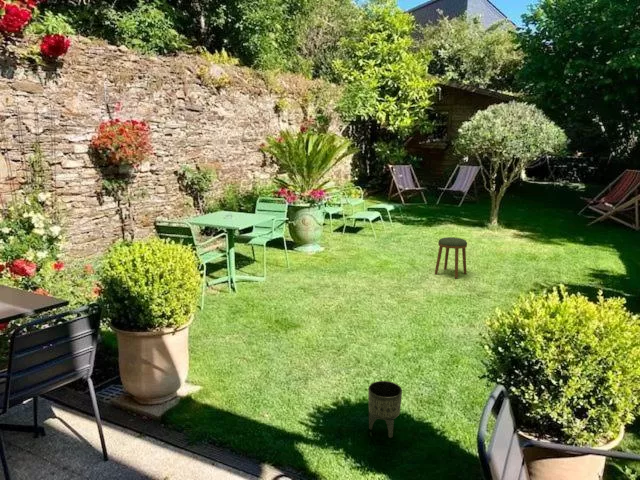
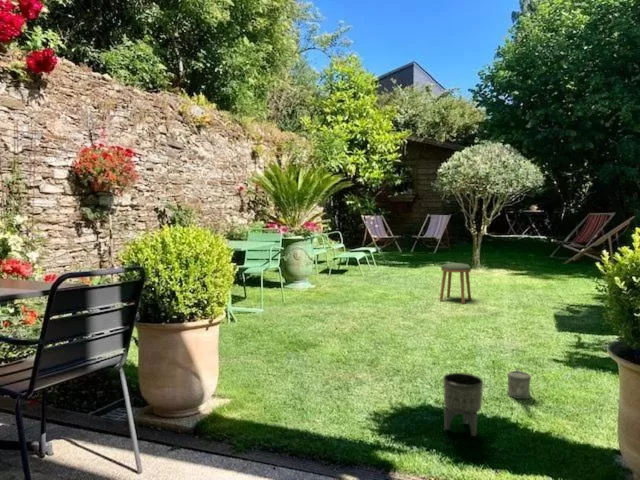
watering can: none [443,369,465,400] -> present [507,368,531,399]

